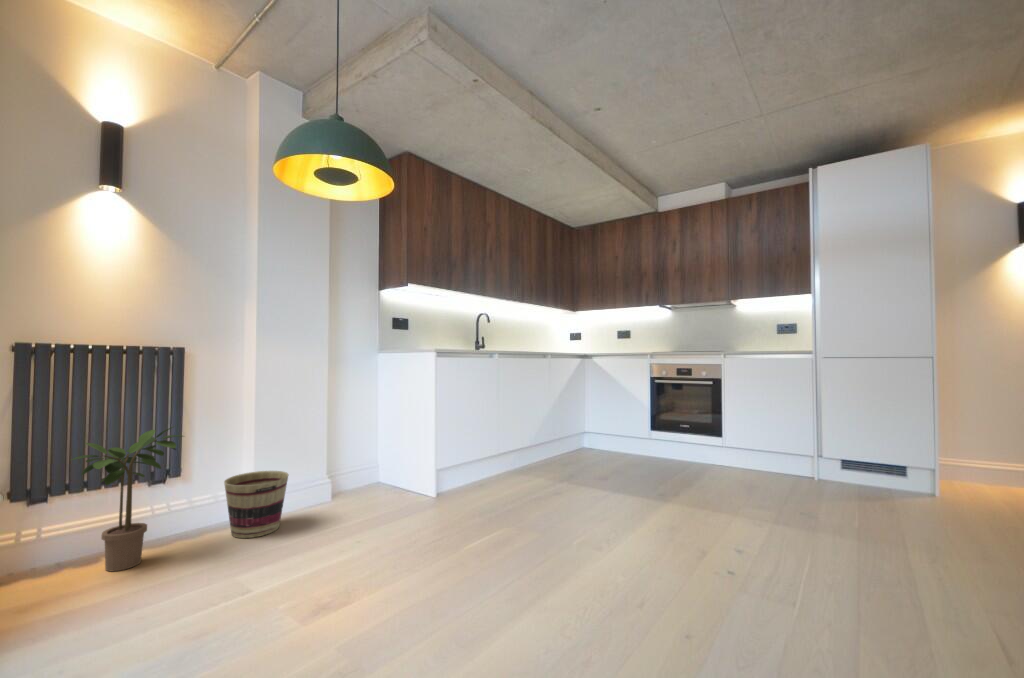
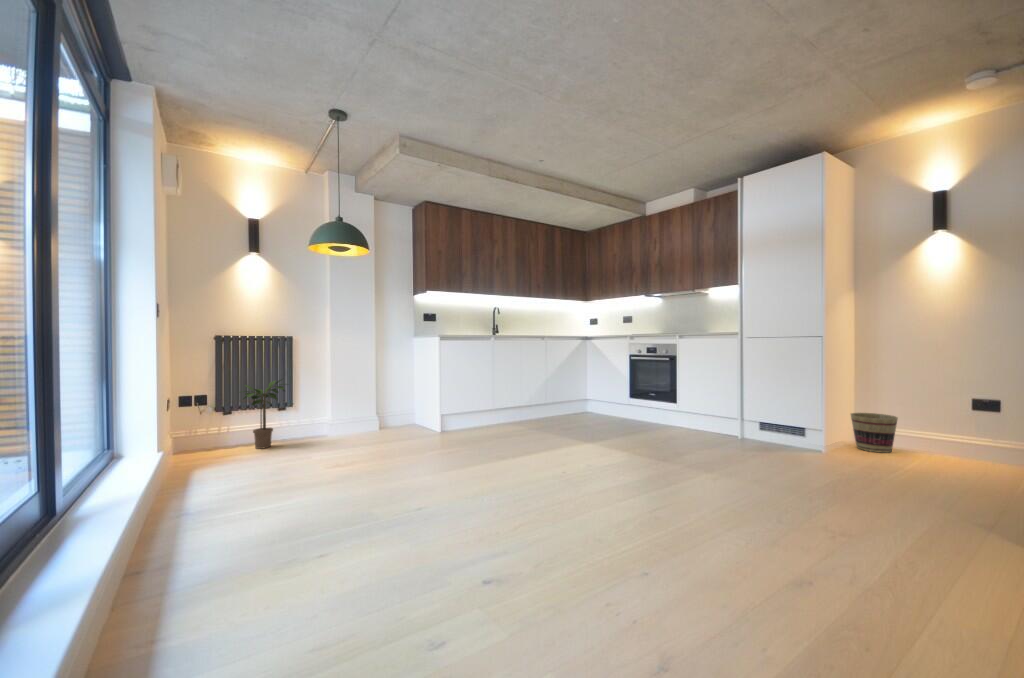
basket: present [224,471,289,538] -> present [851,413,898,453]

